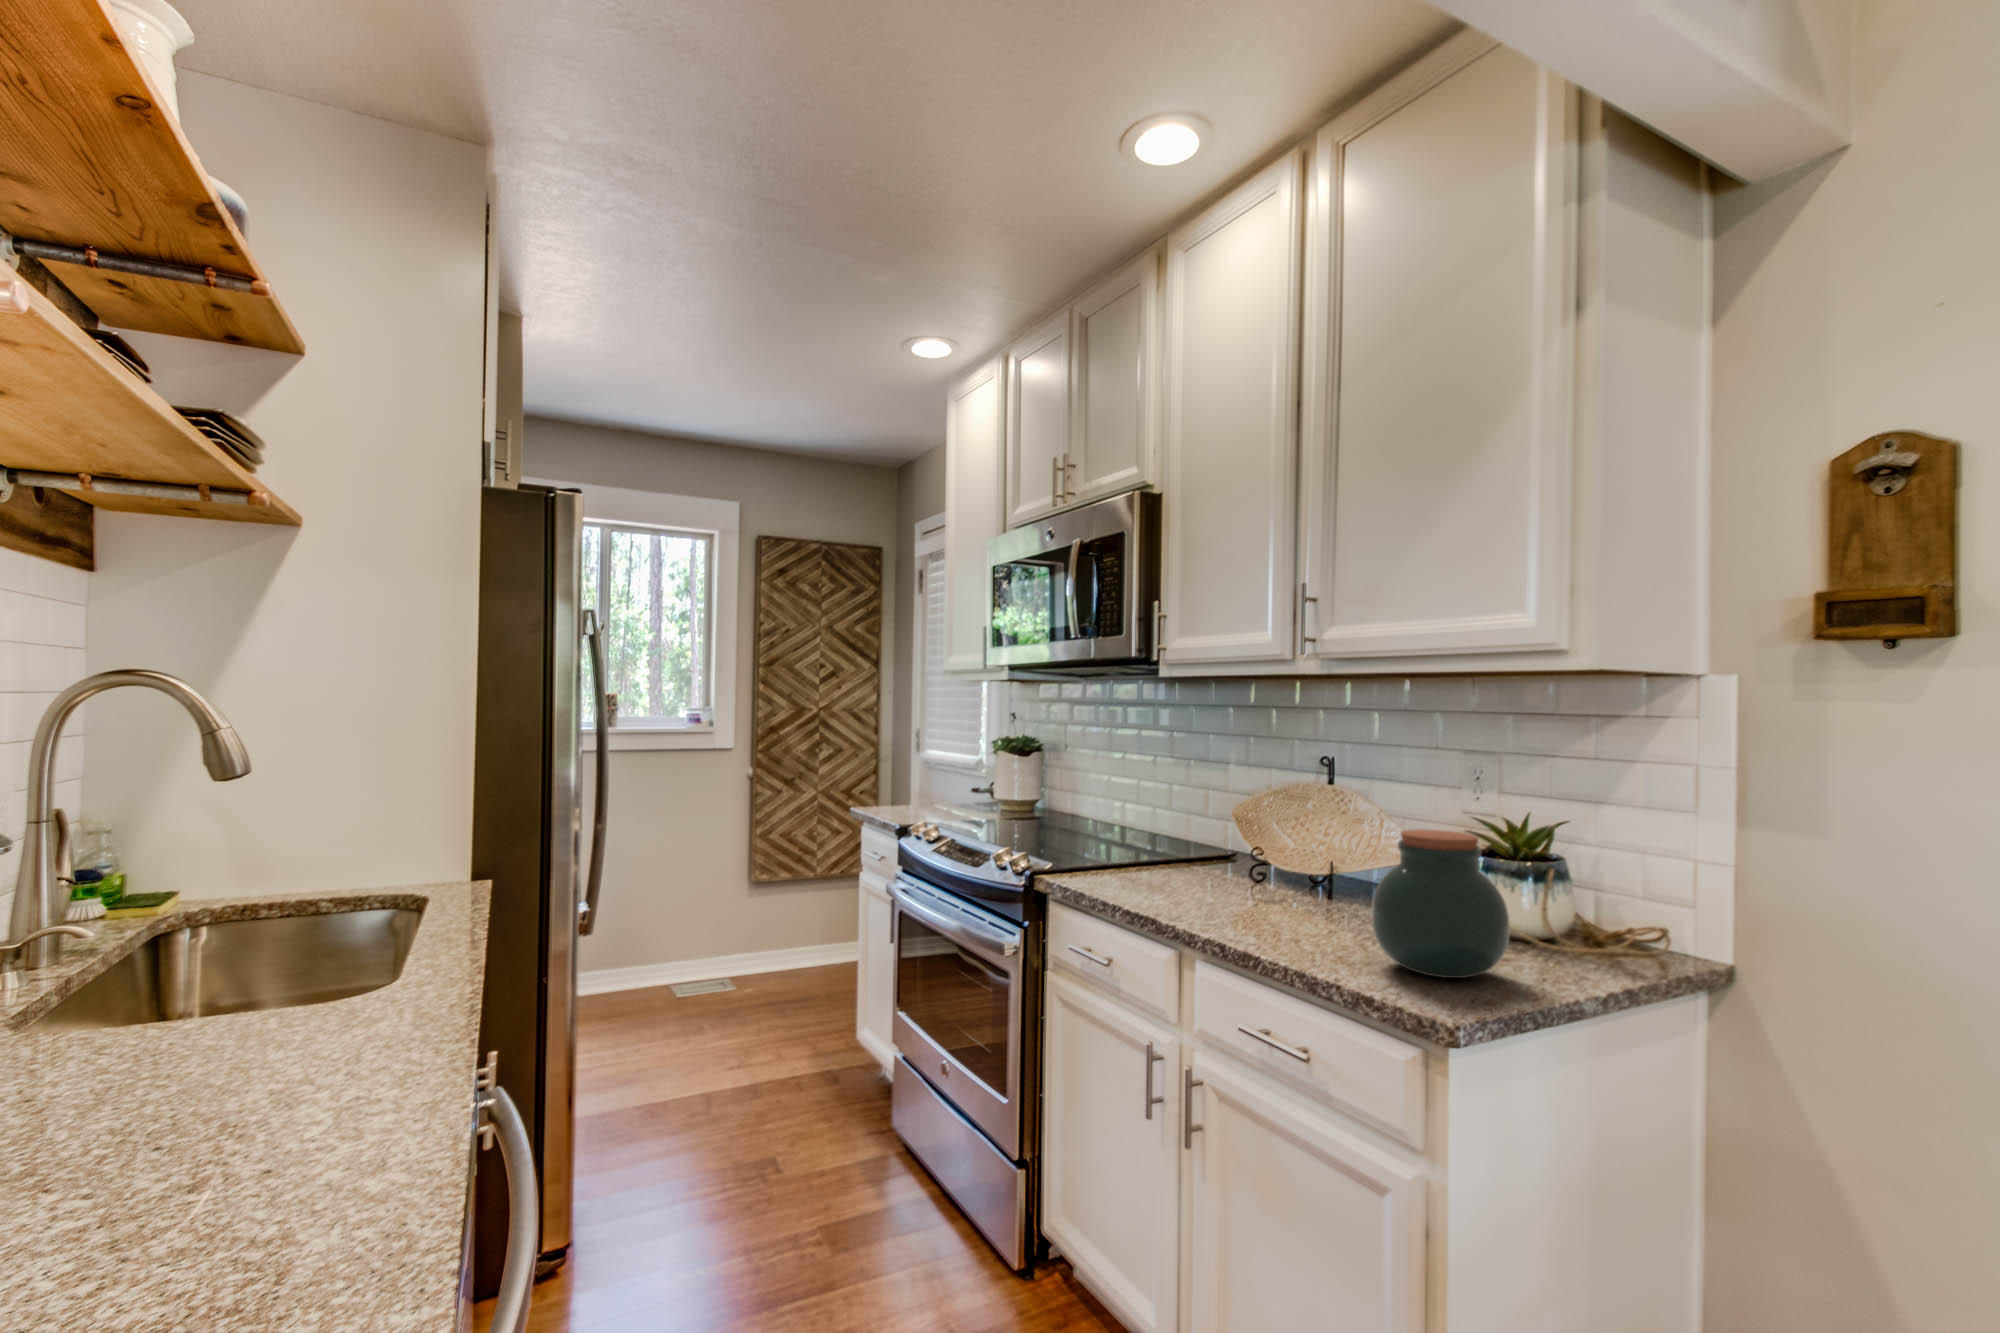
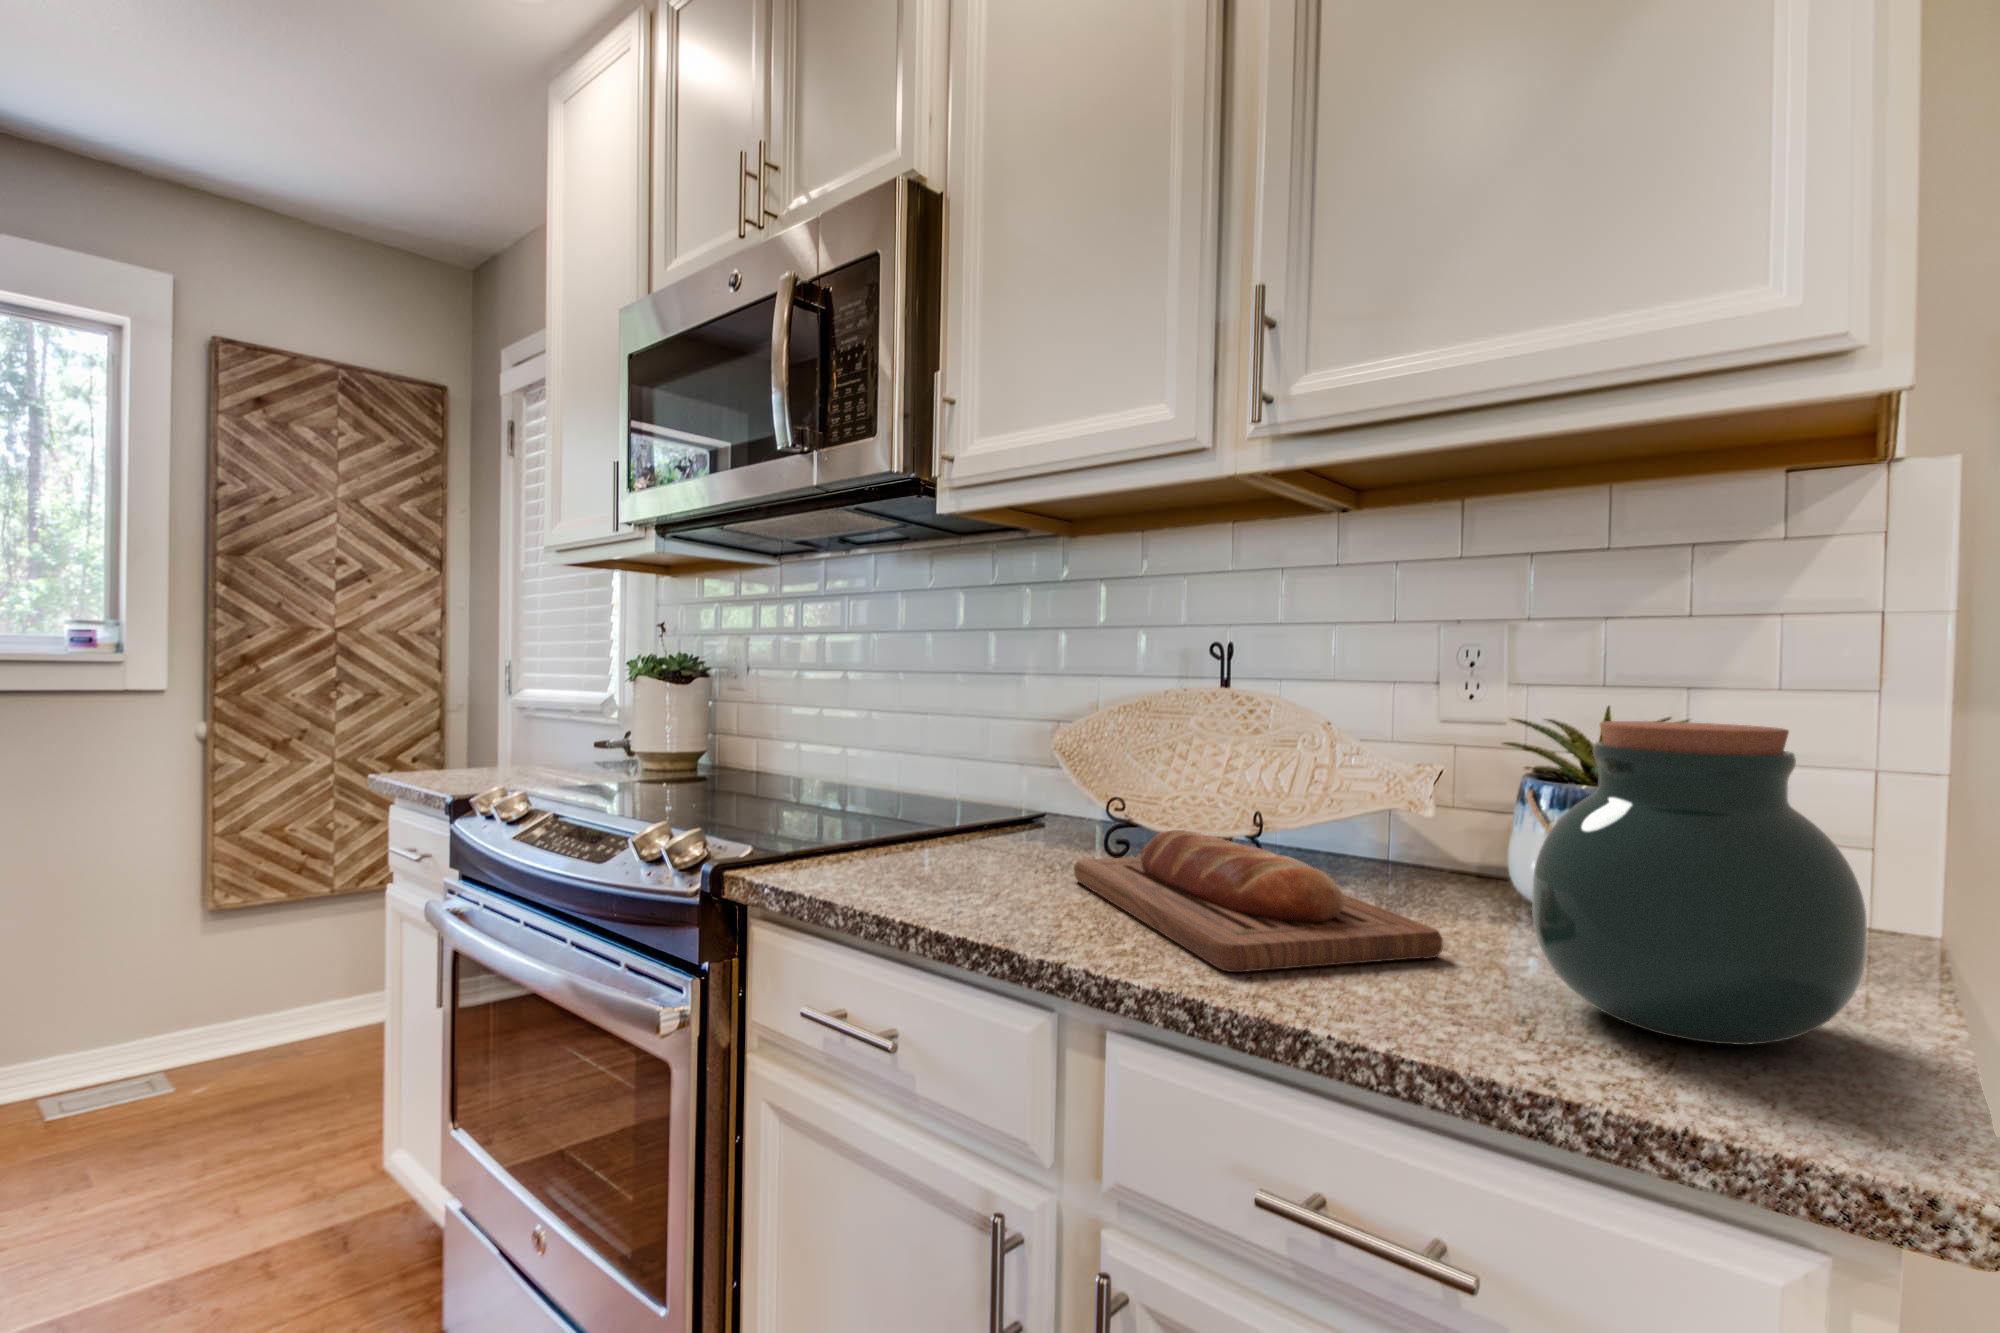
bread loaf: none [1212,869,1364,939] -> present [1074,830,1443,972]

